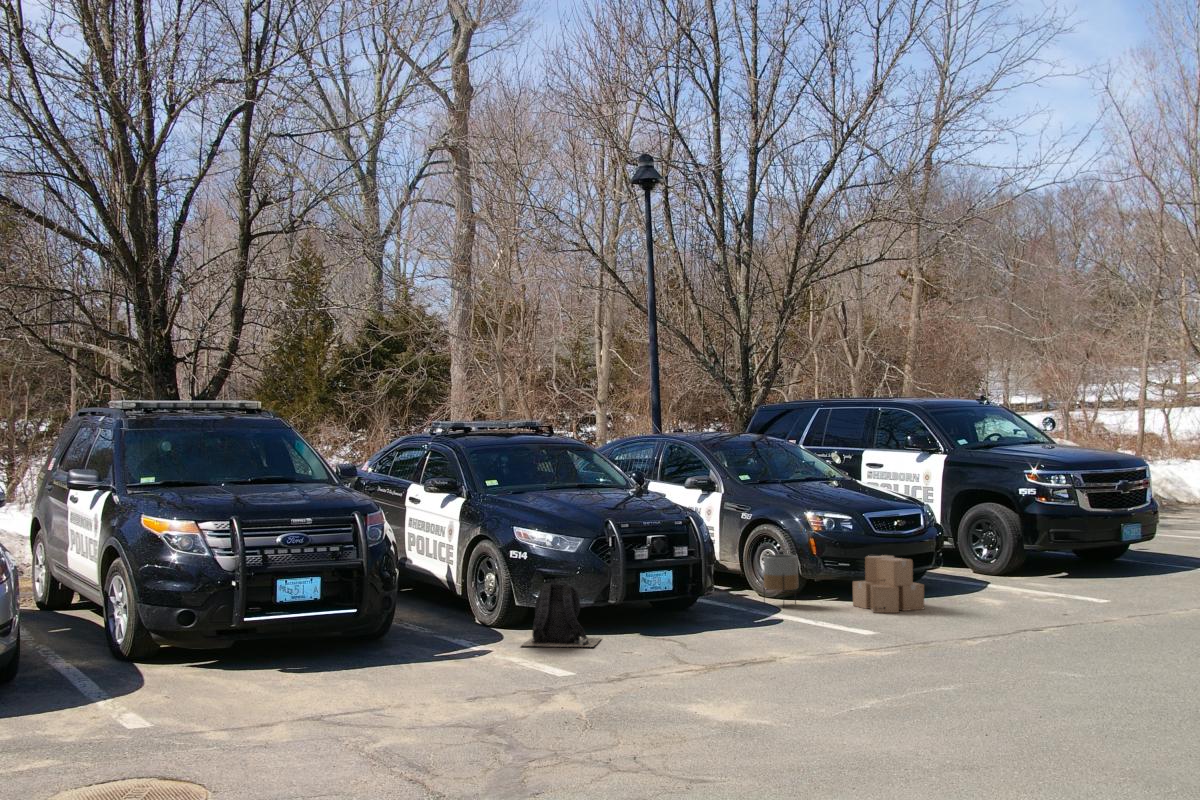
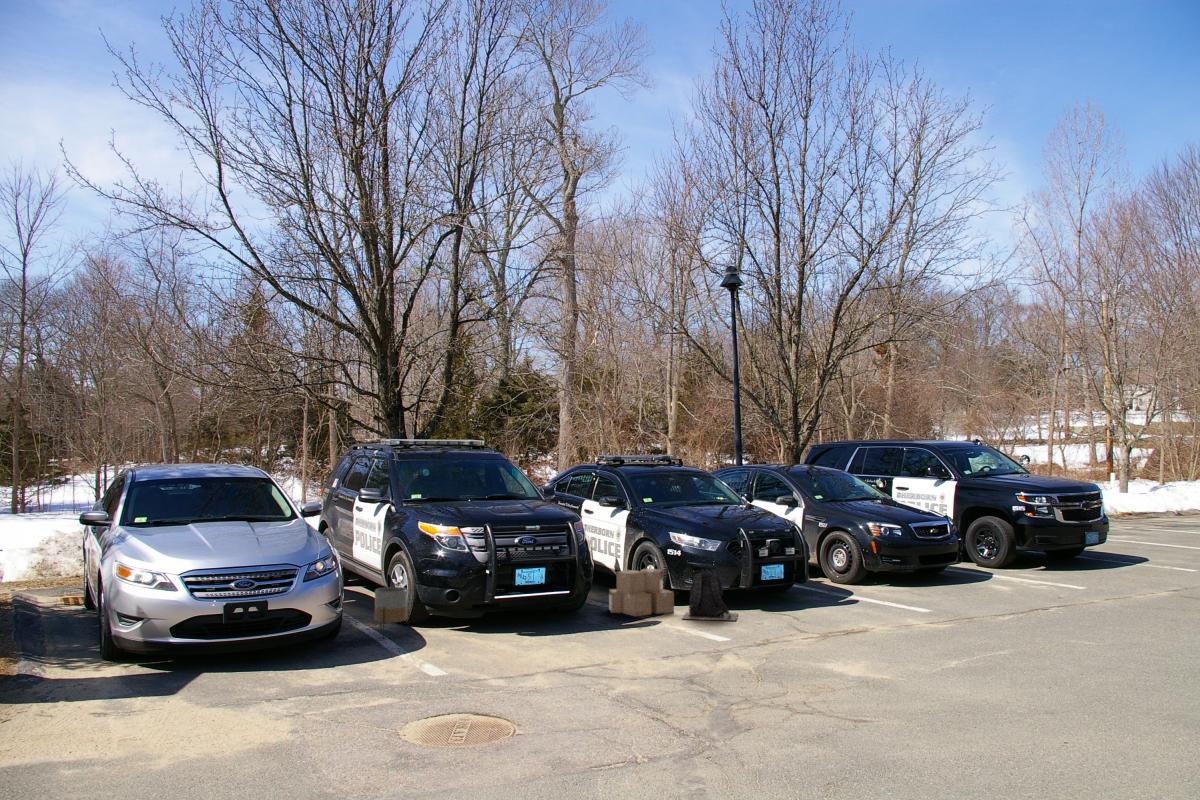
planter: present [764,554,798,603] -> present [374,587,409,637]
cardboard box: present [853,555,924,613] -> present [609,569,674,616]

